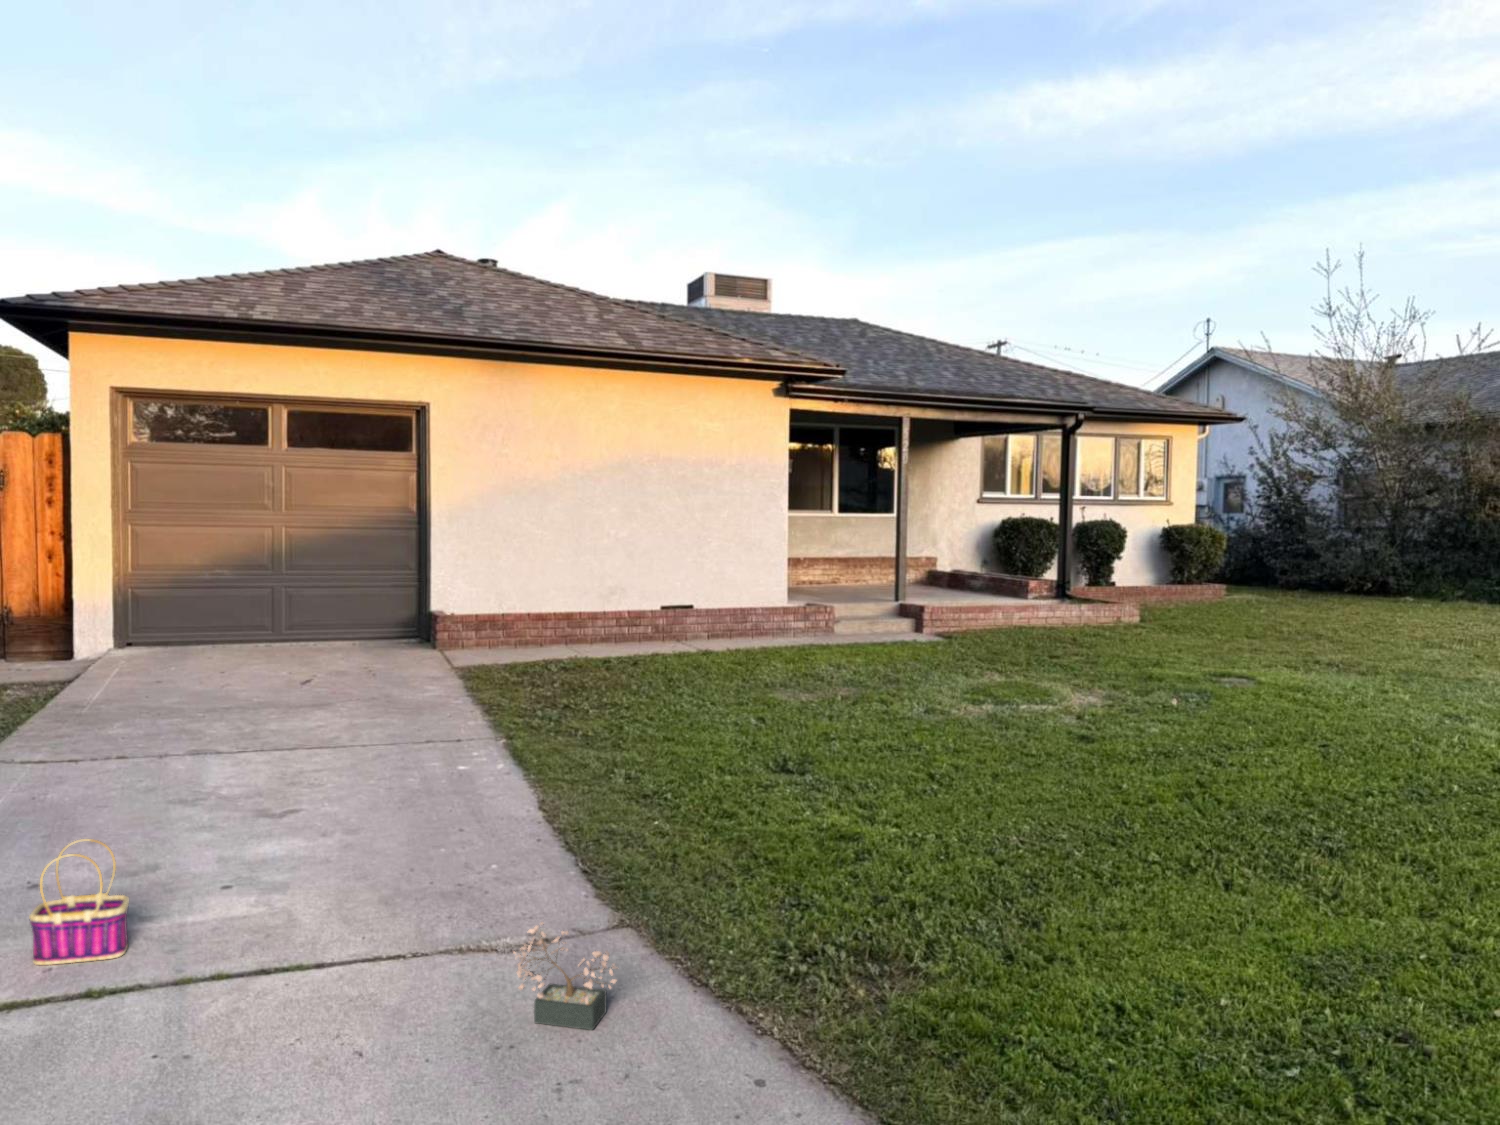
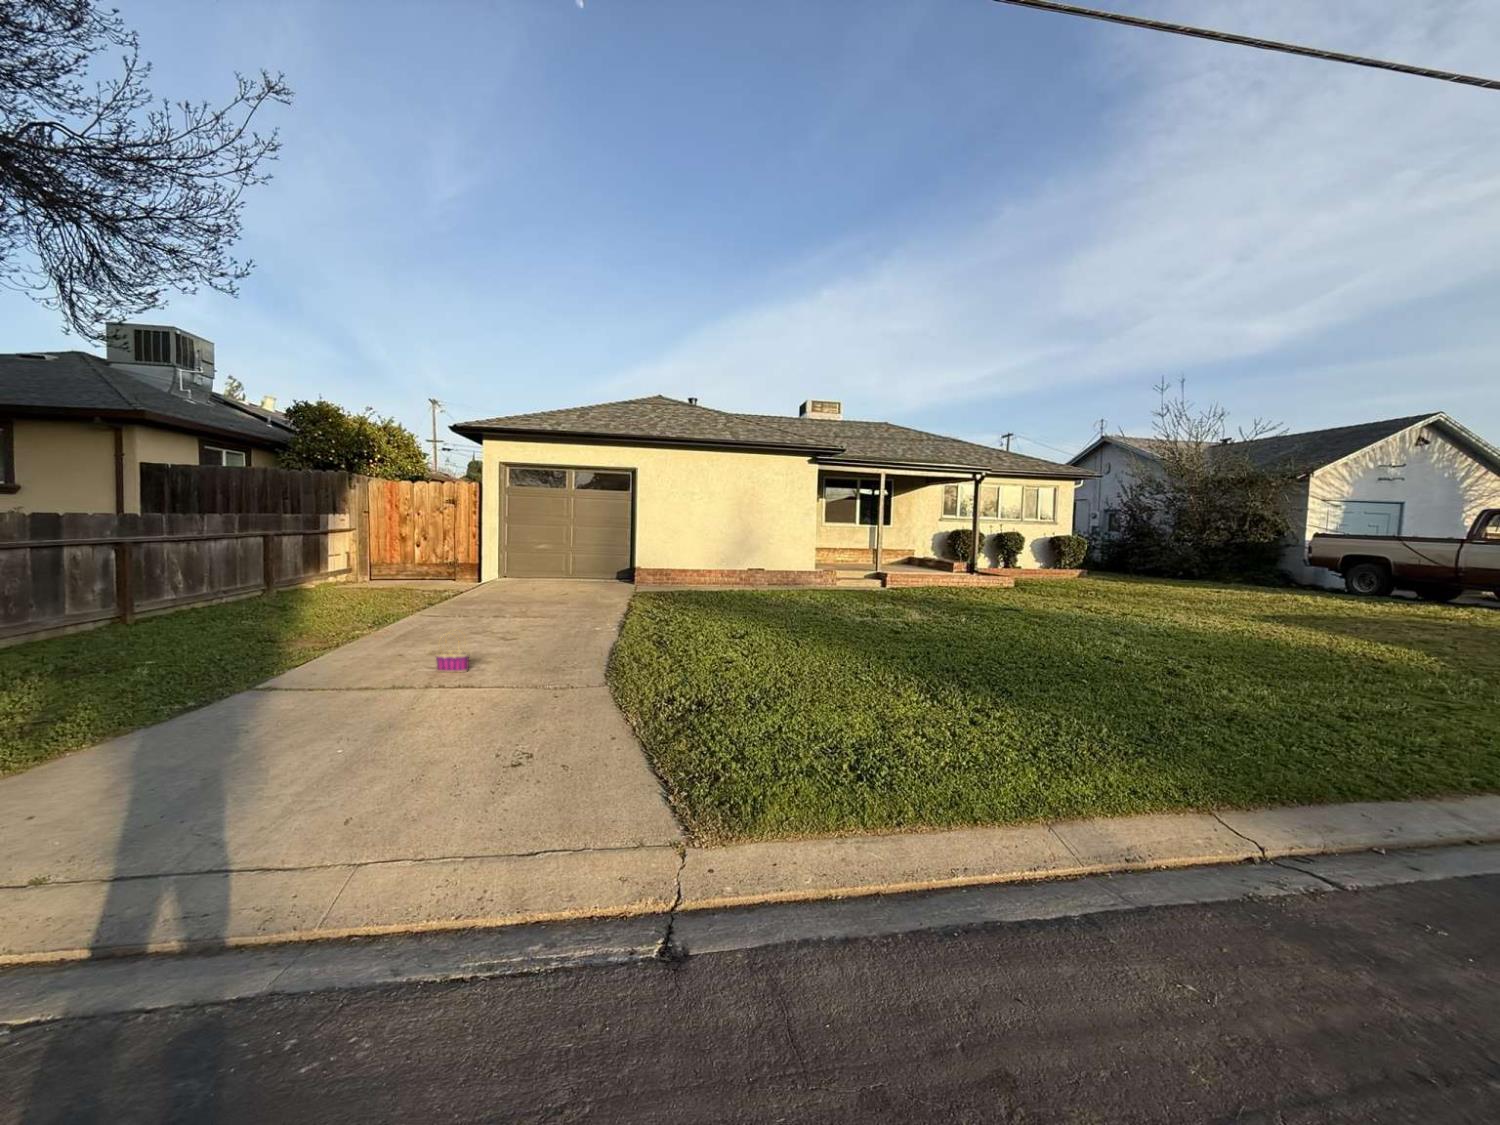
decorative plant: present [514,922,617,1030] -> none [589,663,629,701]

